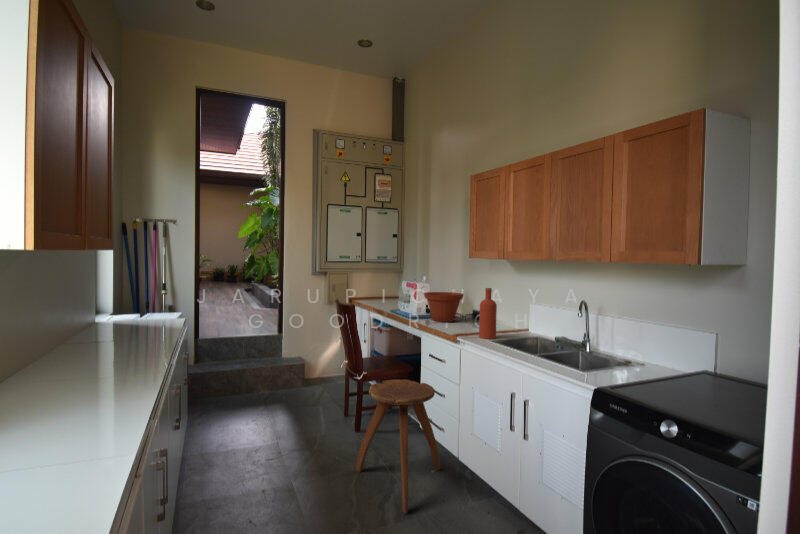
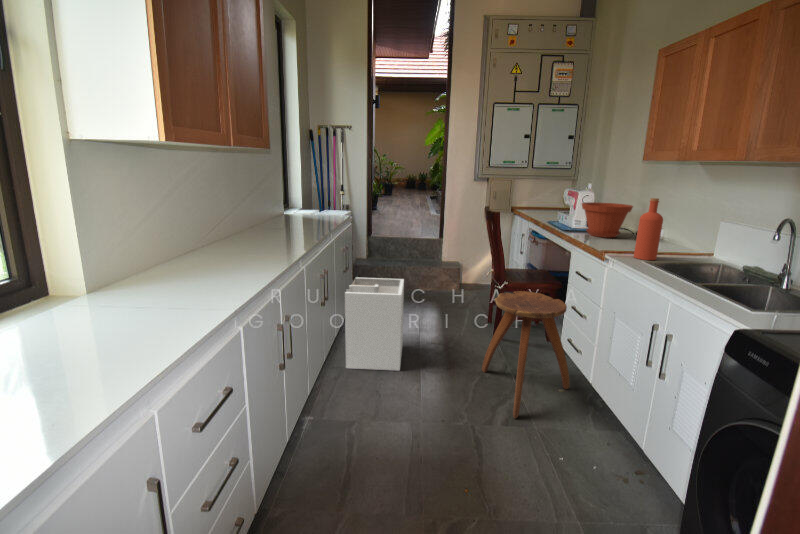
laundry hamper: none [199,384,269,508] -> present [345,277,404,371]

